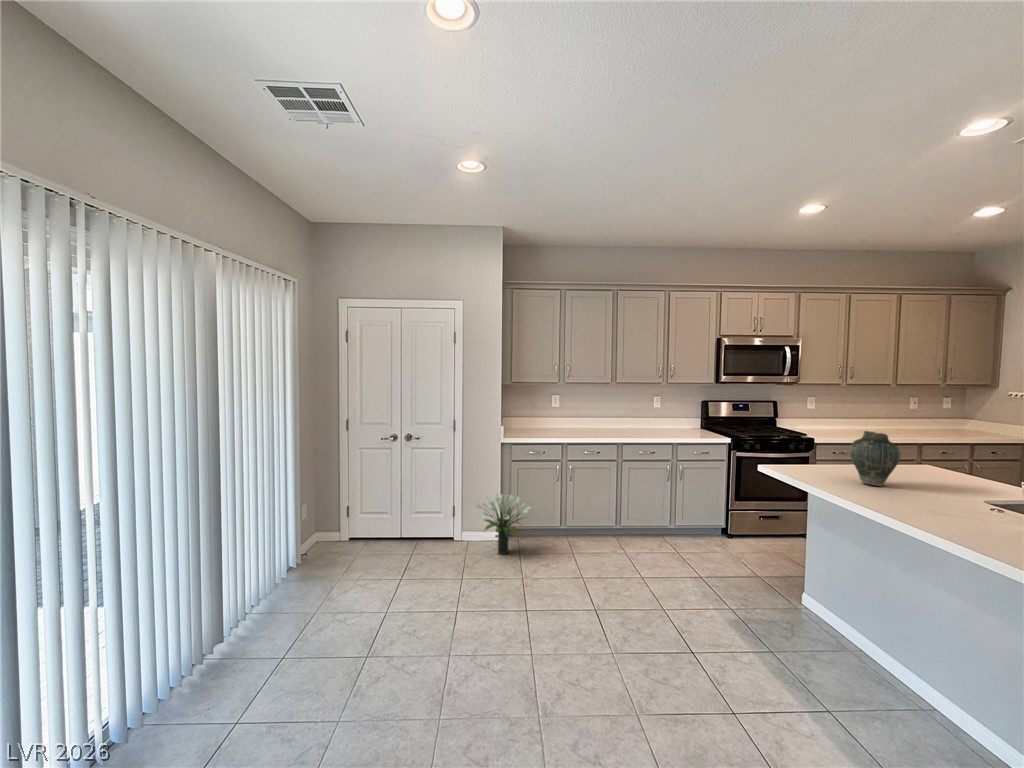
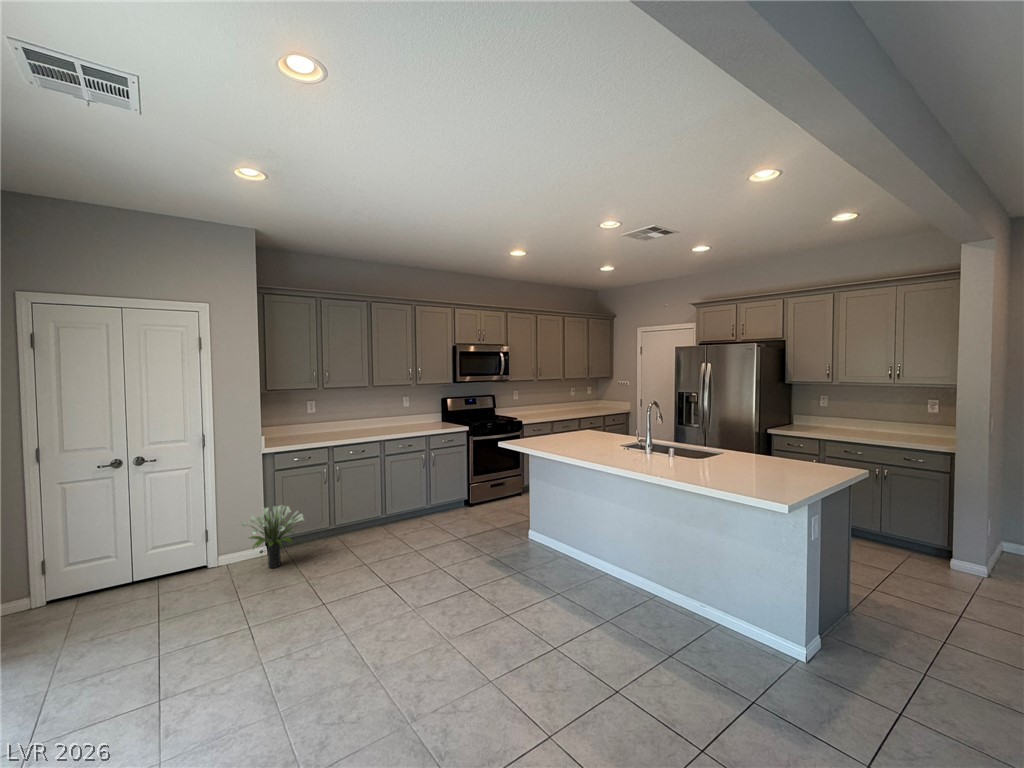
vase: present [850,431,900,486] -> none [557,414,583,450]

